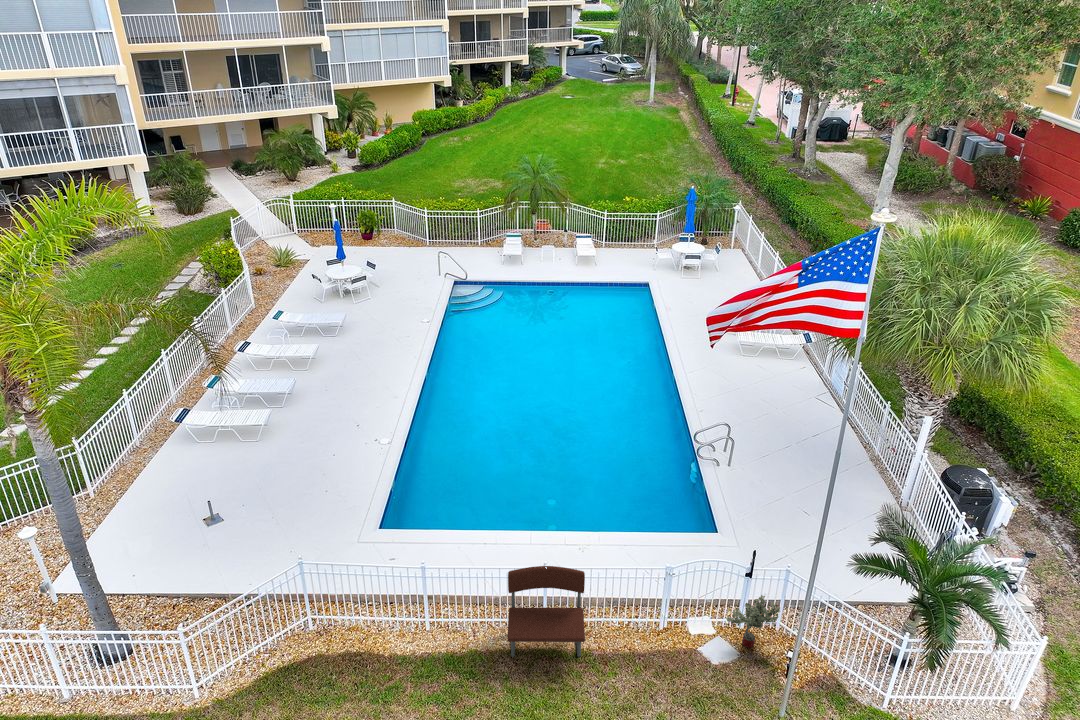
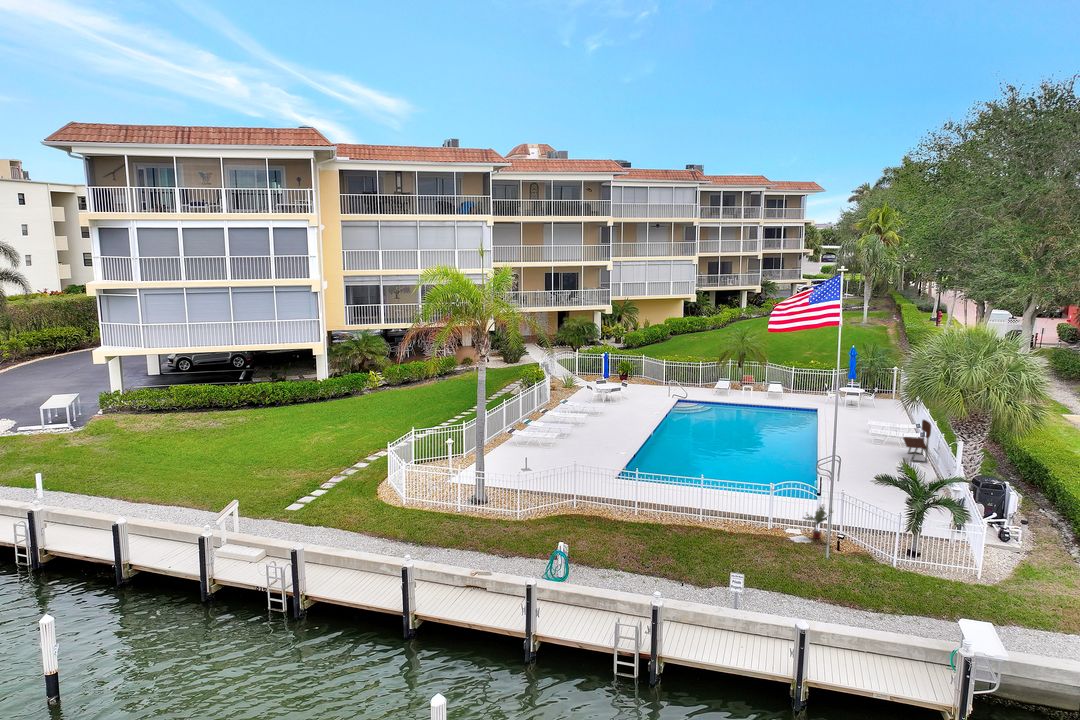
bench: present [508,566,585,657] -> present [903,420,931,463]

